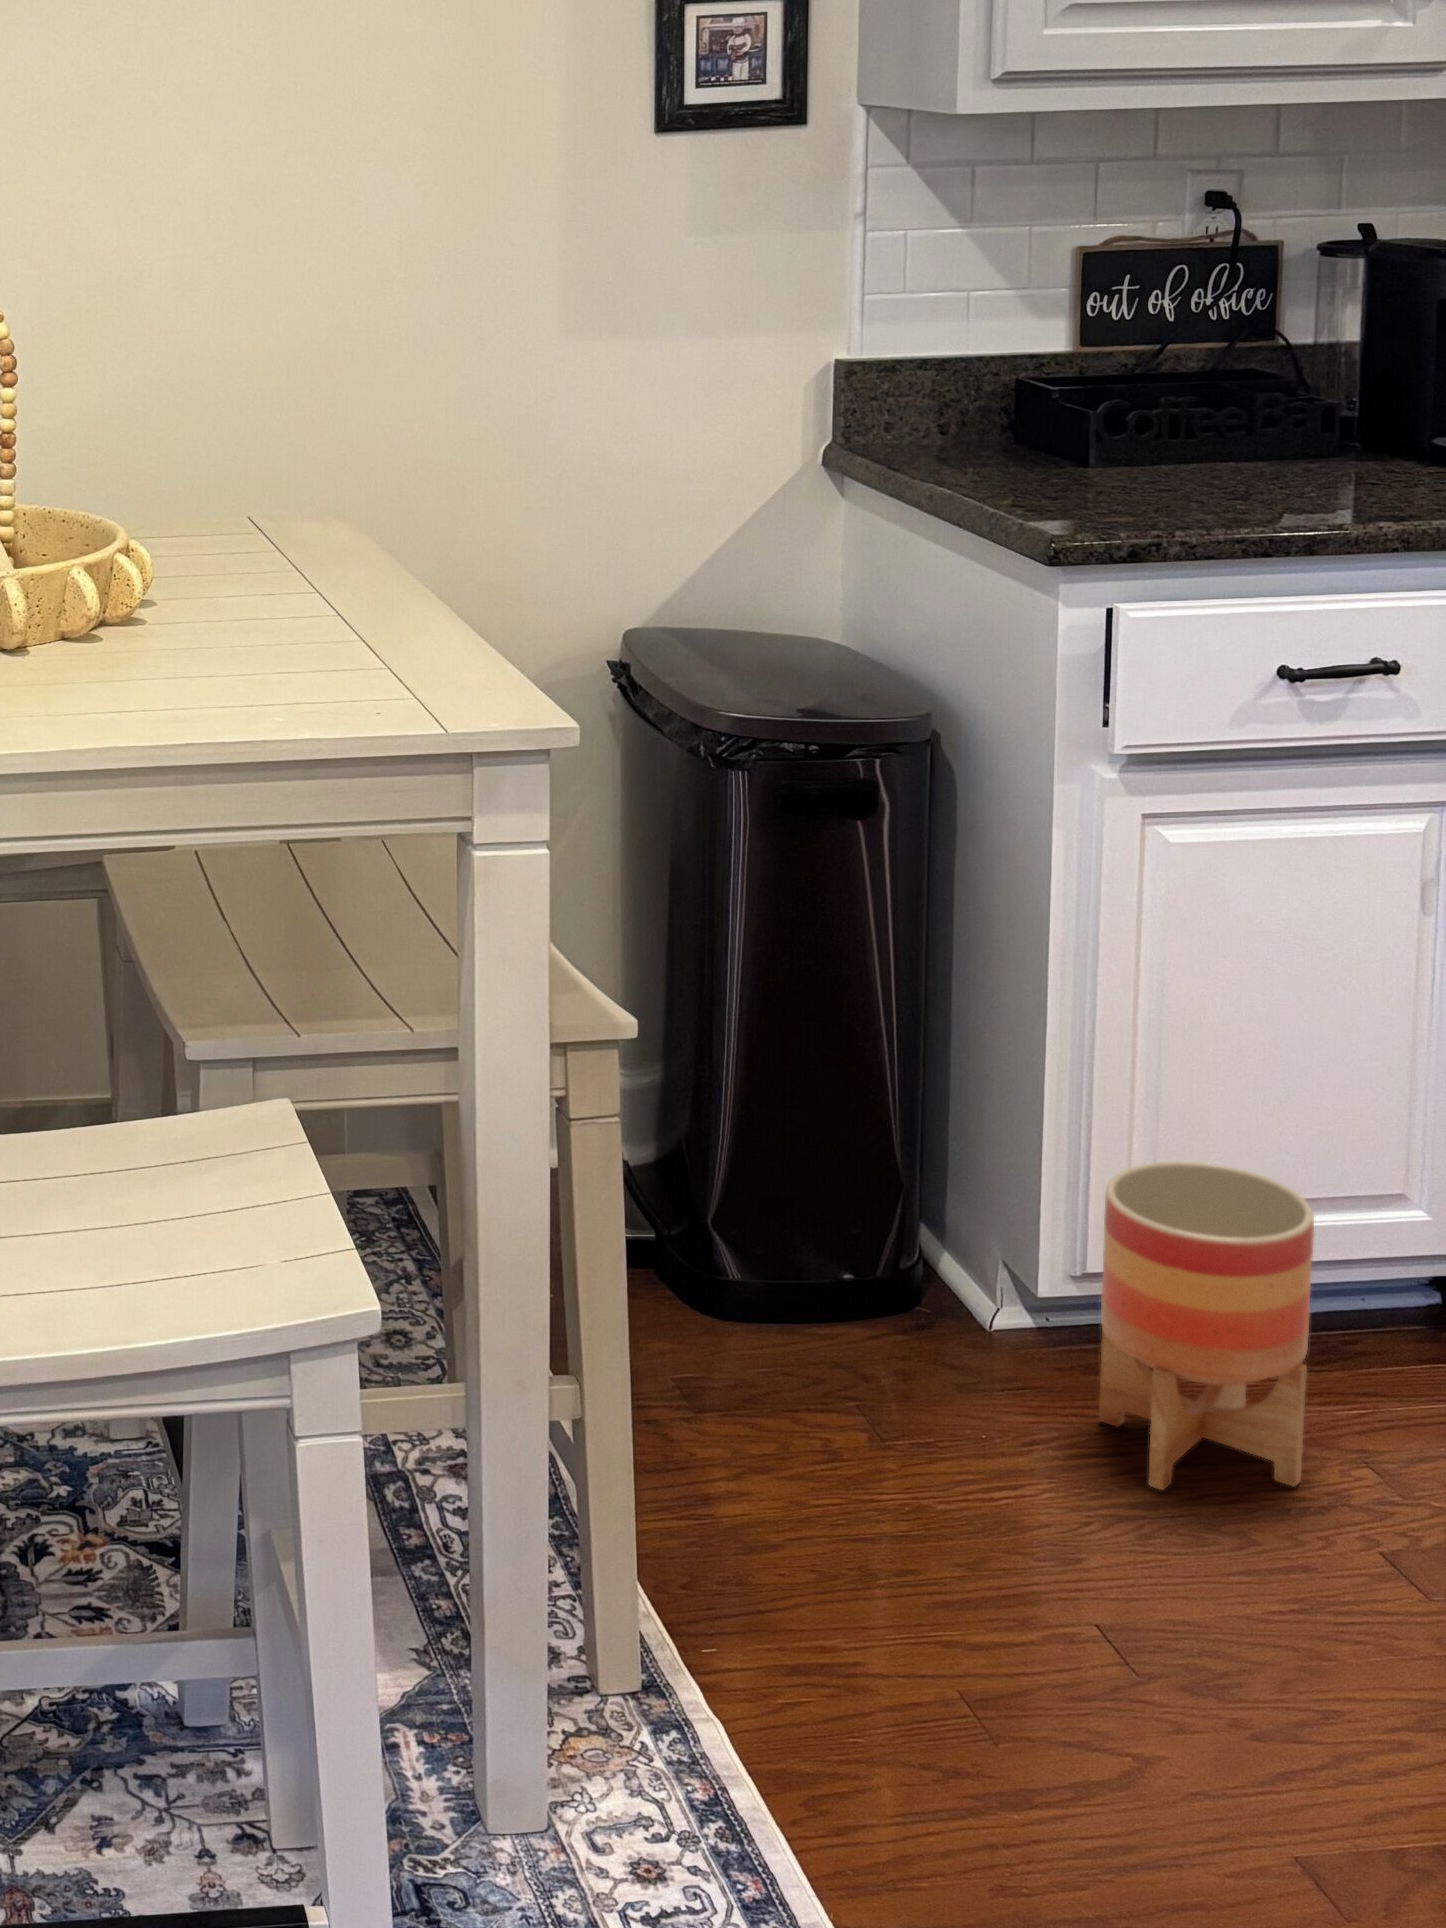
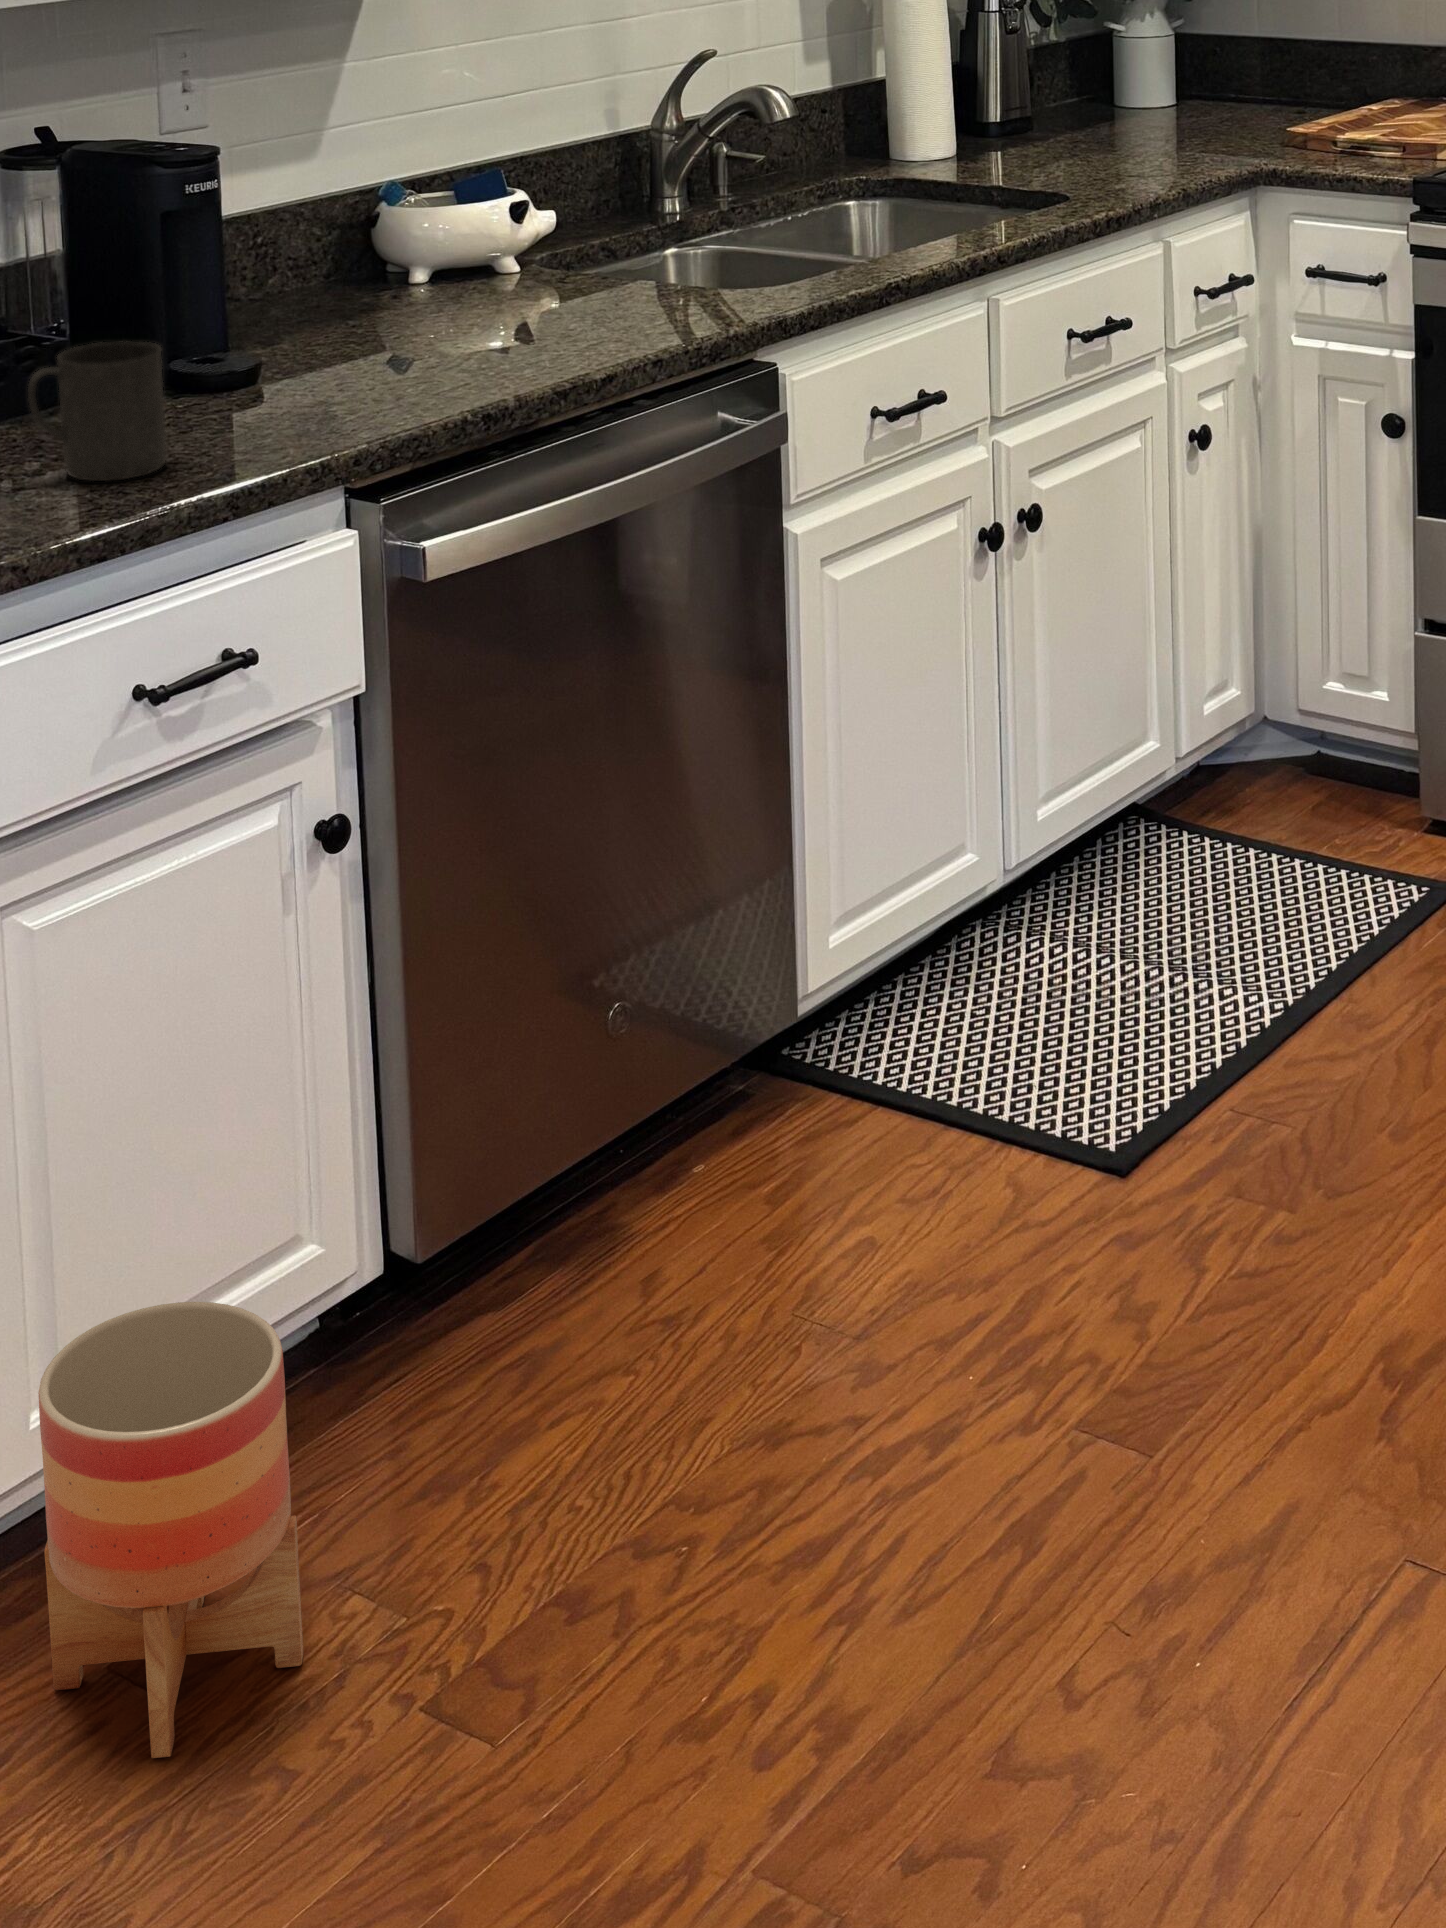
mug: none [1251,392,1377,506] -> present [28,341,167,481]

